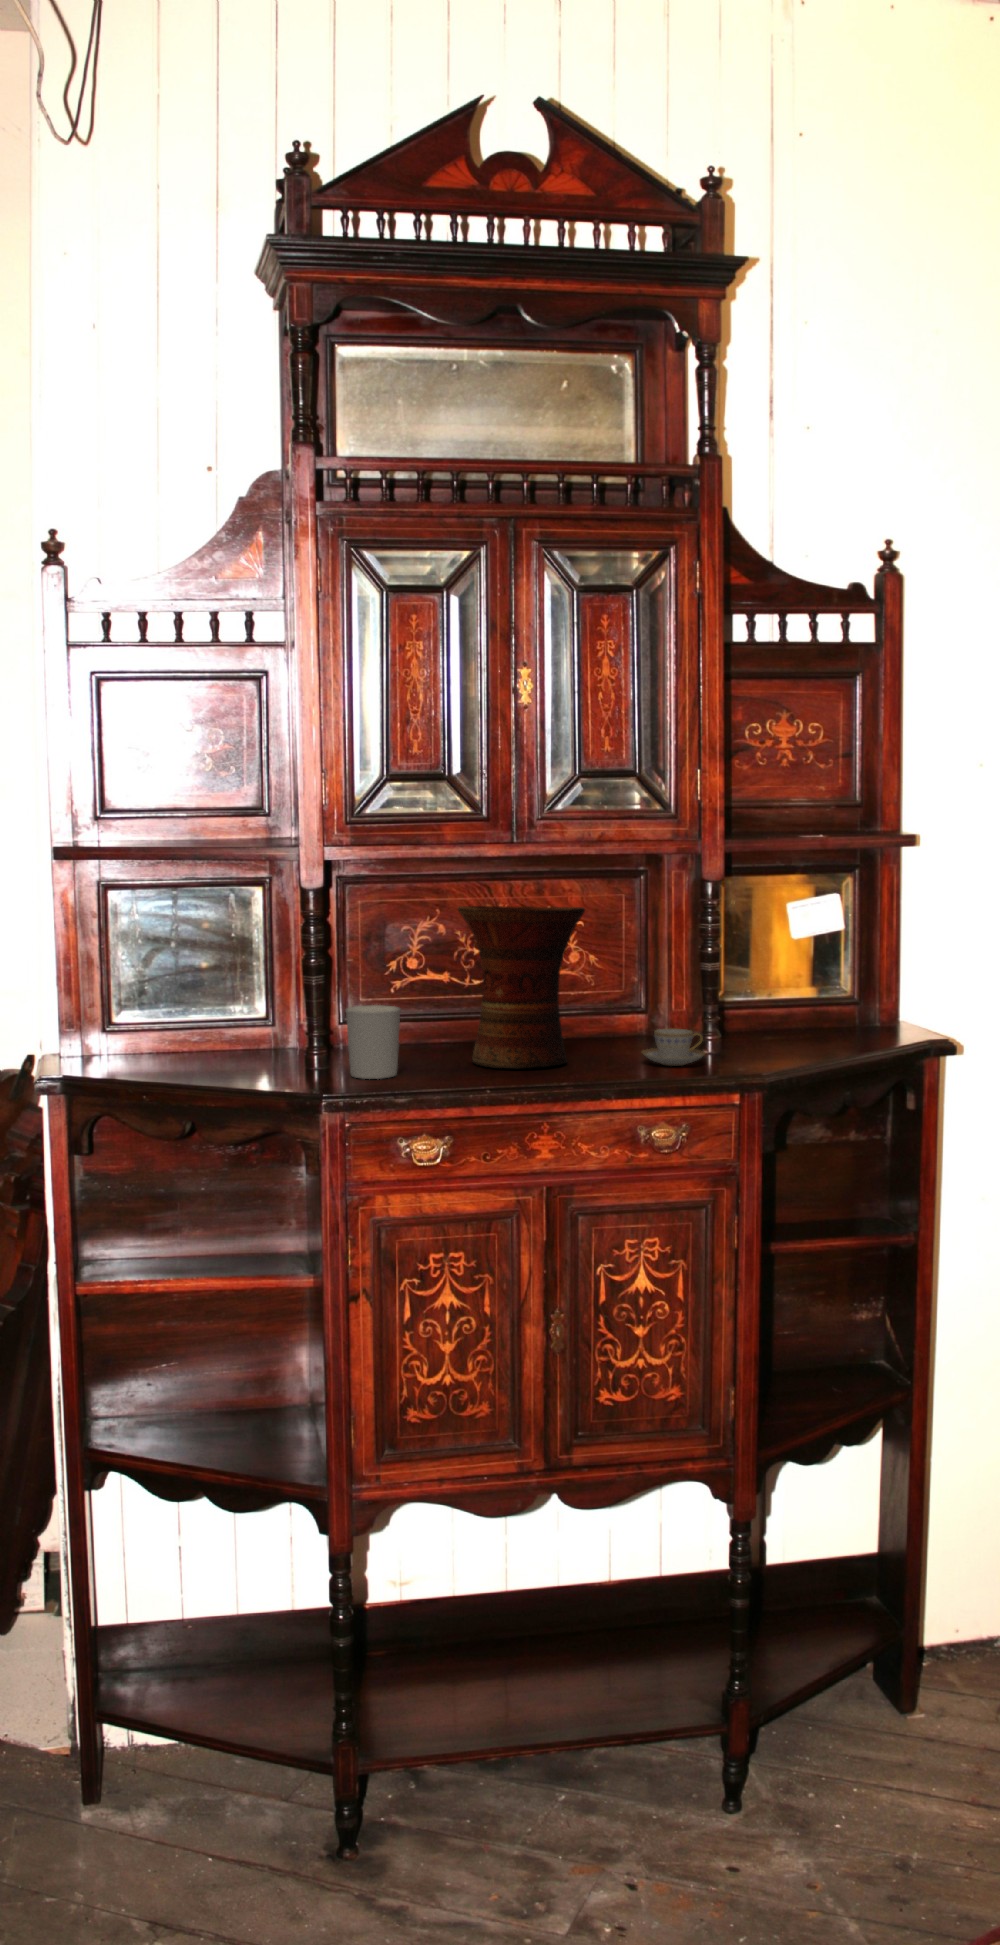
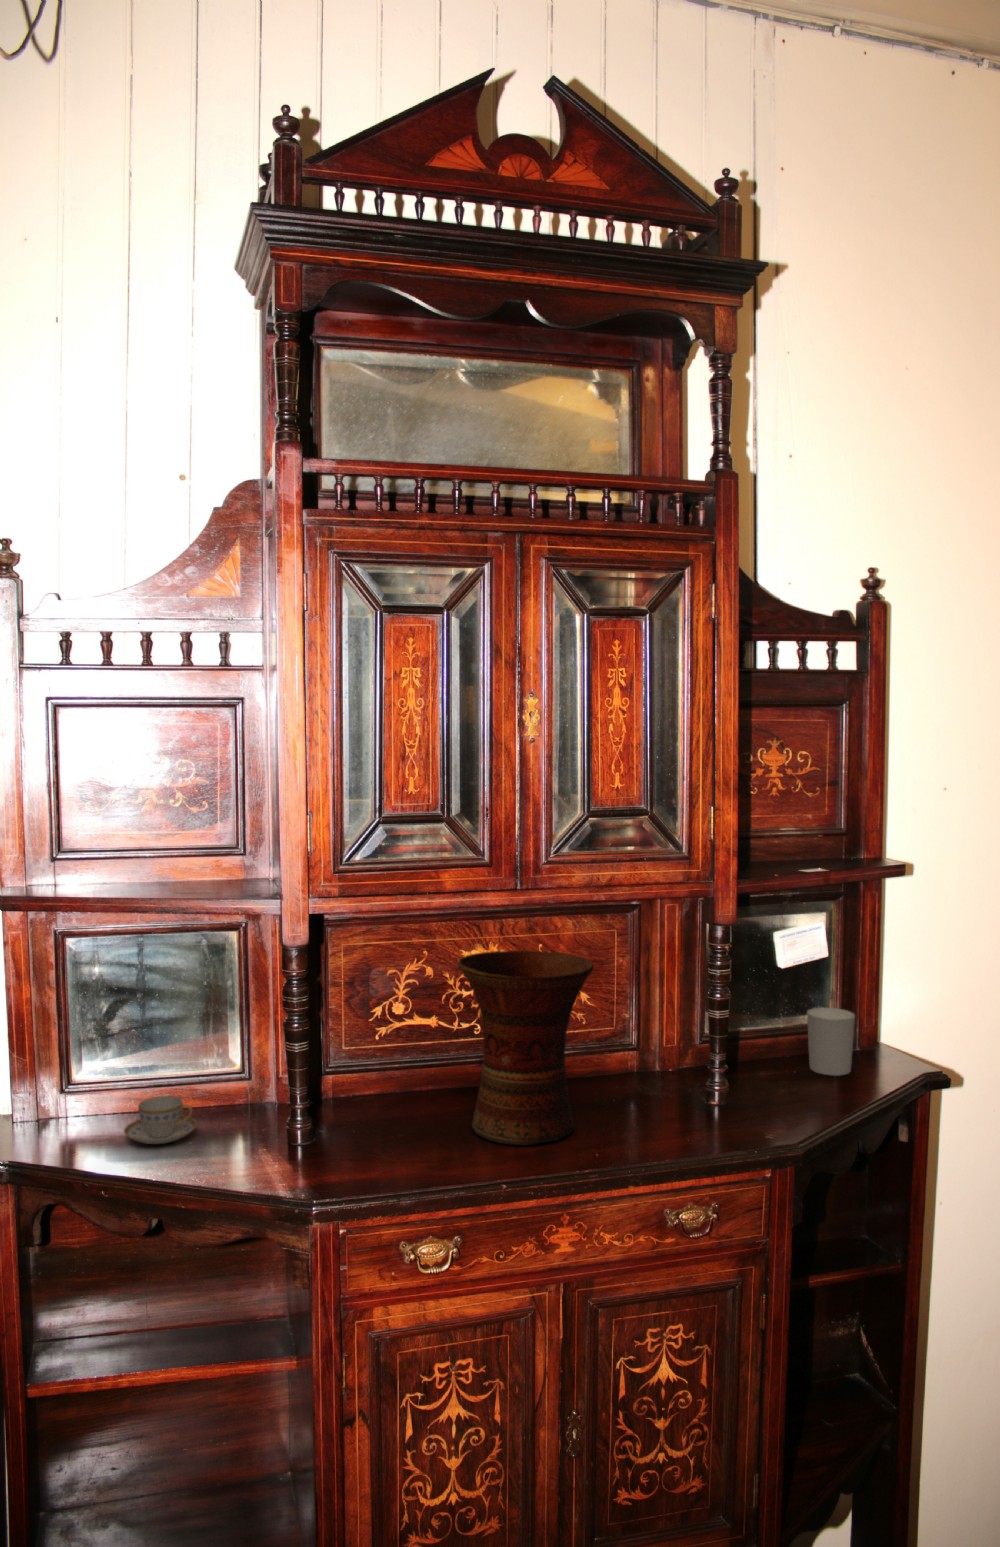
candle holder: present [346,1005,401,1079] -> present [807,1008,855,1076]
teacup: present [642,1029,705,1066] -> present [124,1096,197,1144]

